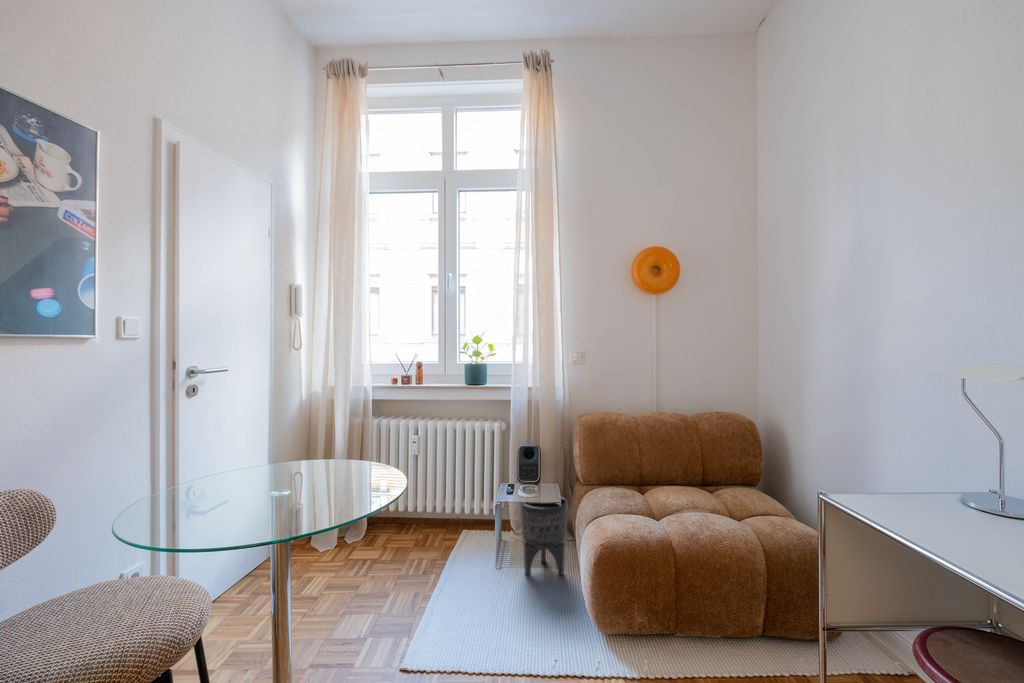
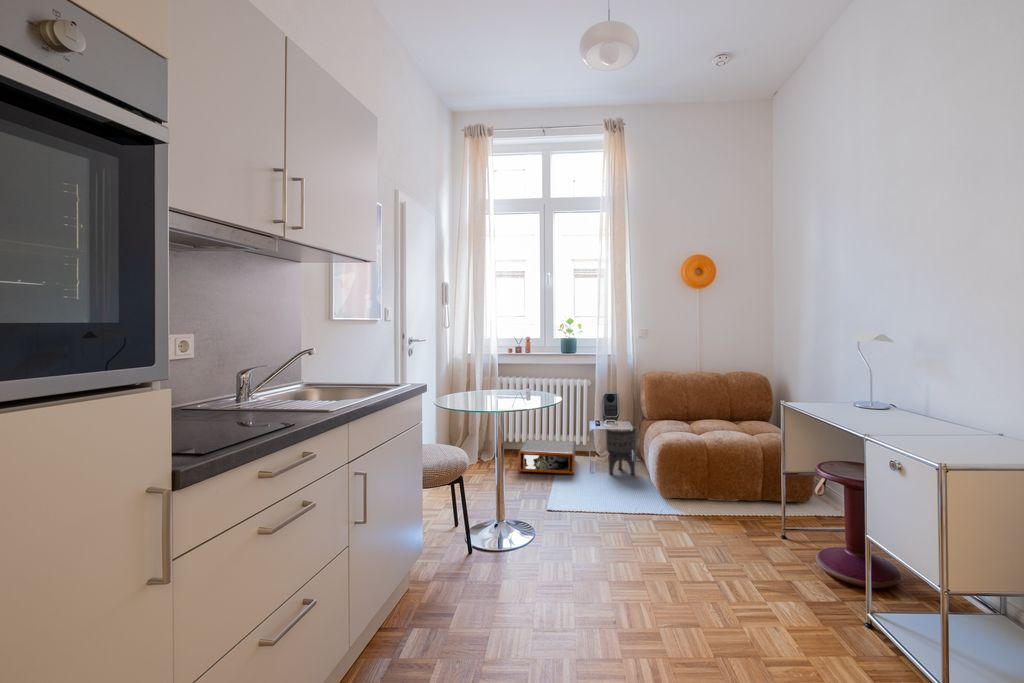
storage box: none [382,511,481,577] -> present [519,440,575,474]

